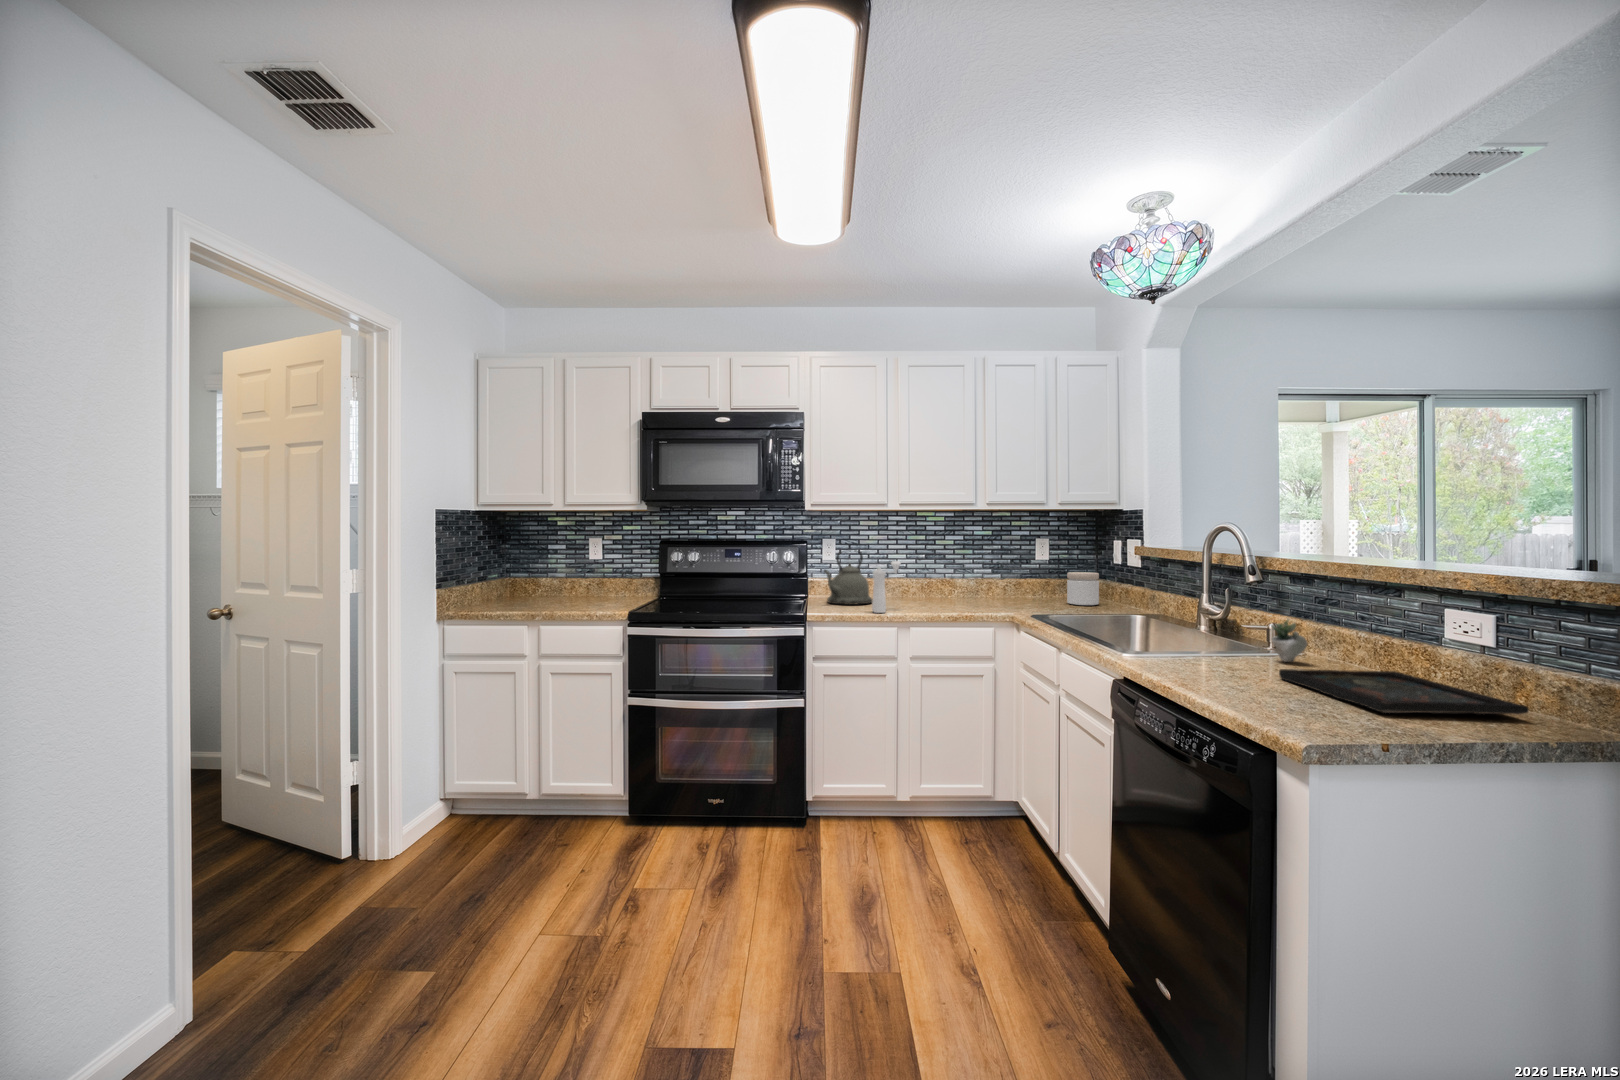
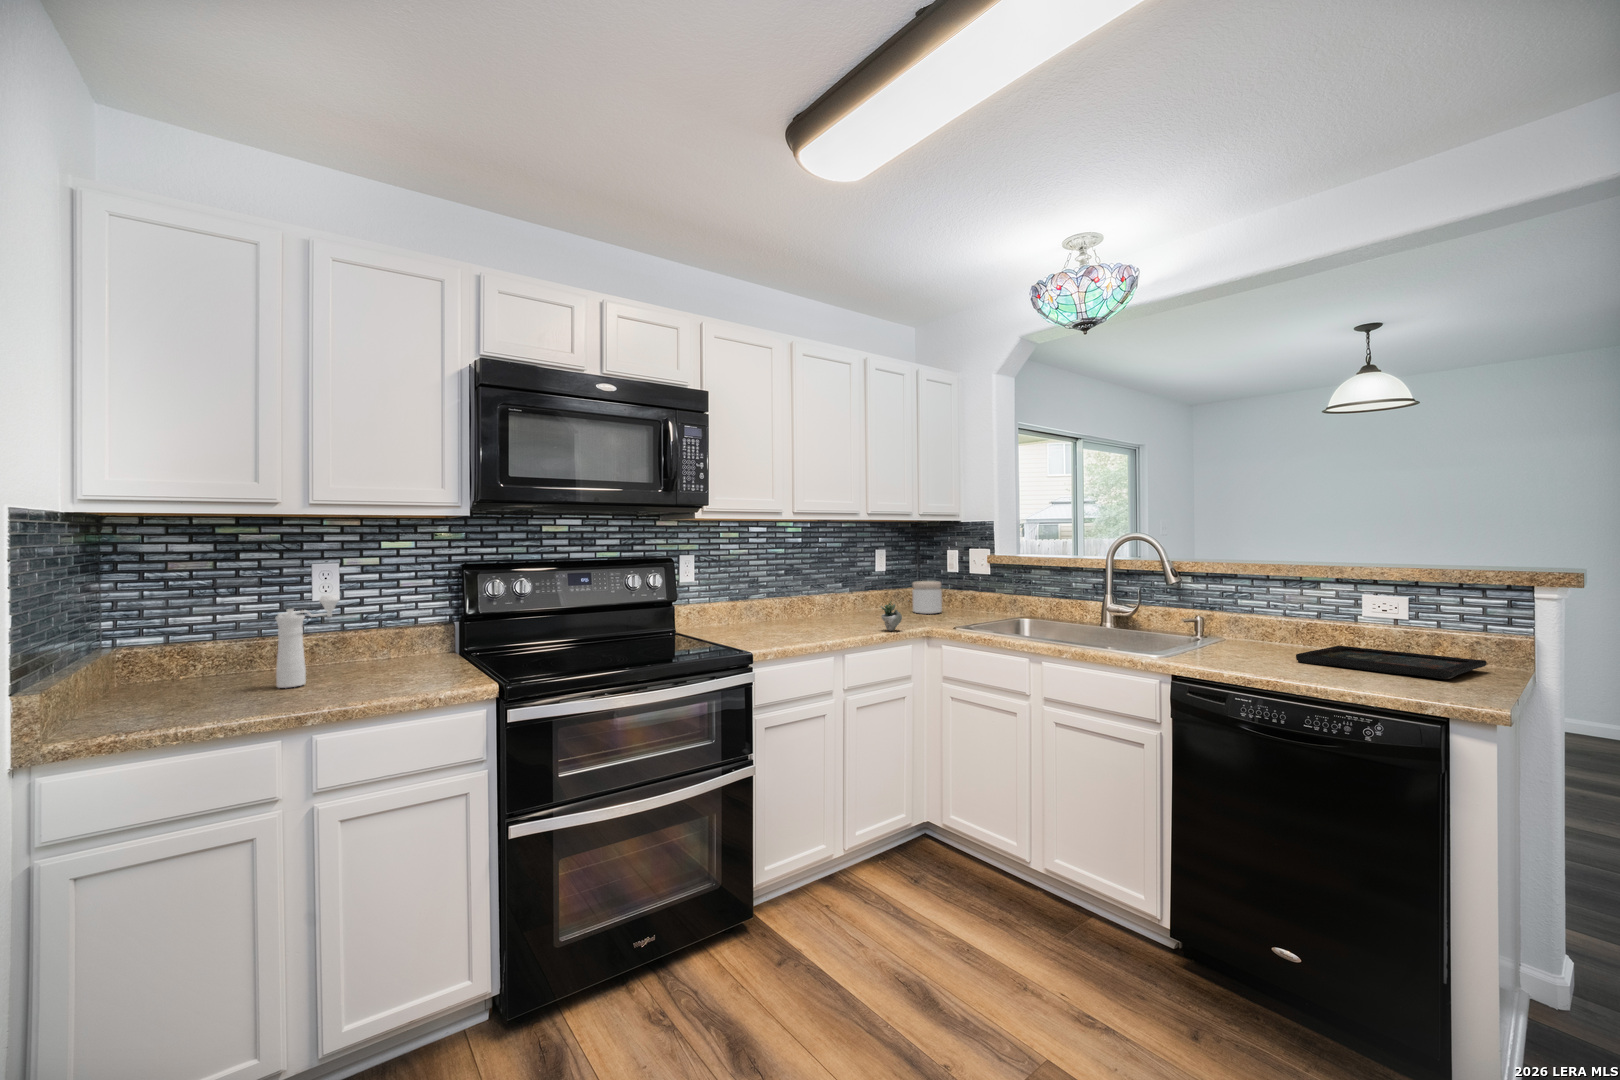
kettle: present [824,552,873,605] -> none [701,569,757,636]
pepper mill: present [872,561,901,613] -> present [275,595,339,688]
succulent plant: present [1271,619,1307,662] -> present [881,600,909,631]

